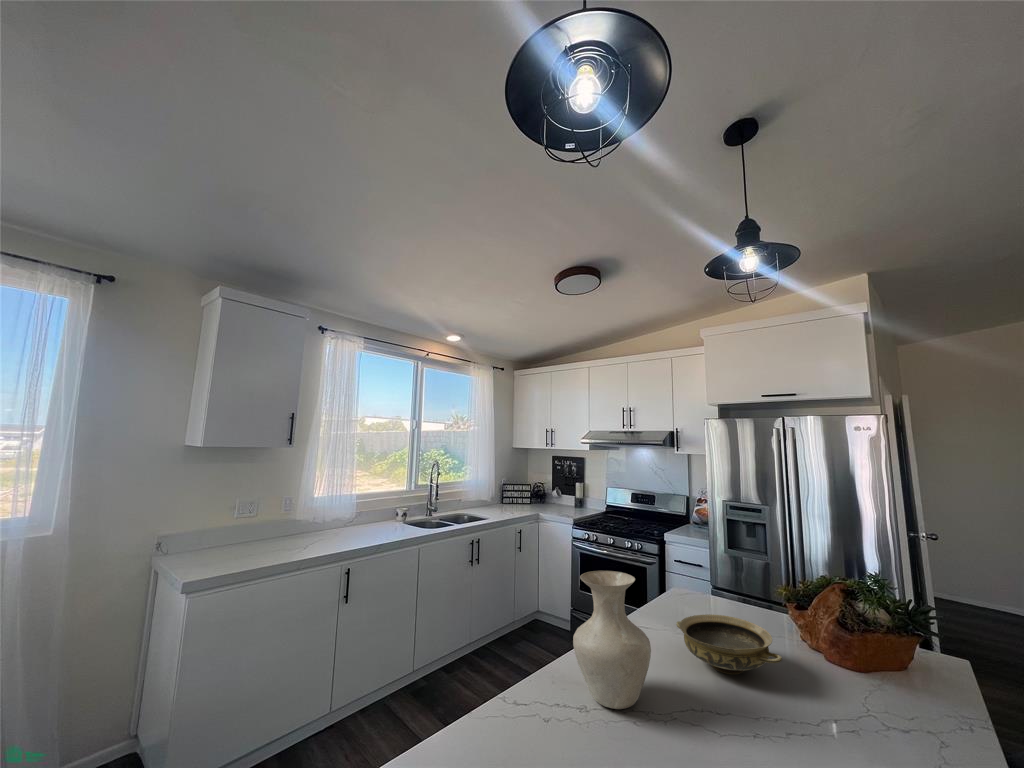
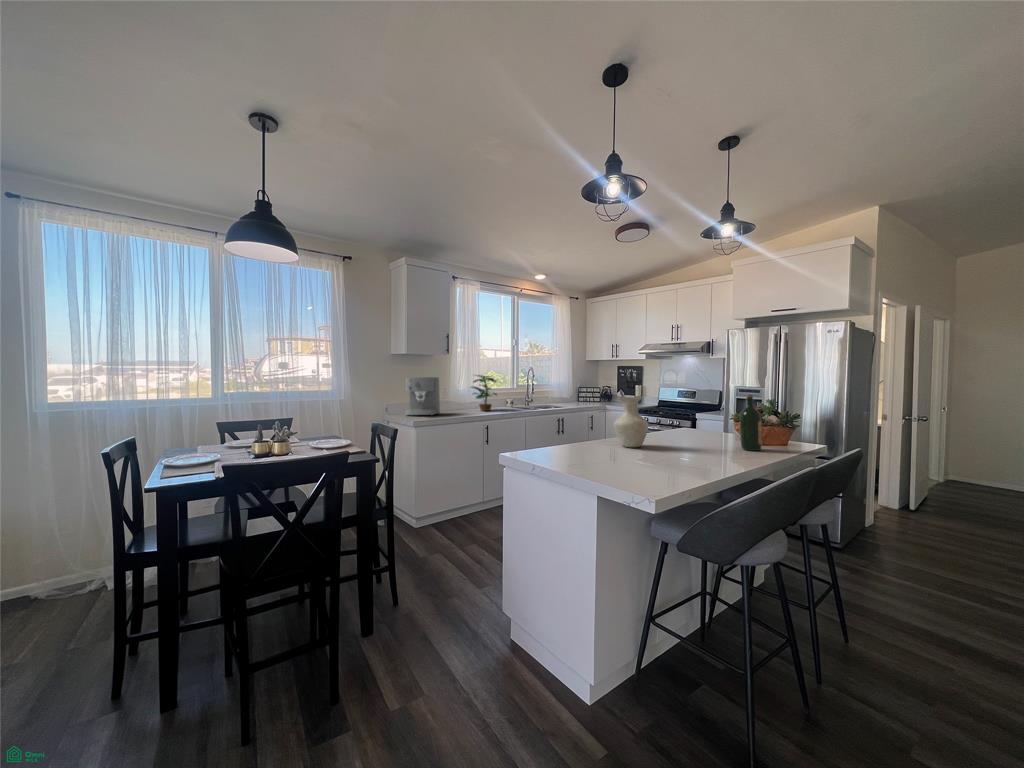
potted plant: none [329,477,381,538] -> present [471,375,497,411]
coffee maker: none [185,486,269,563] -> present [405,377,440,416]
wine bottle: none [827,569,888,707] -> present [740,394,762,451]
ceramic bowl: present [676,614,782,674] -> none [670,425,714,445]

